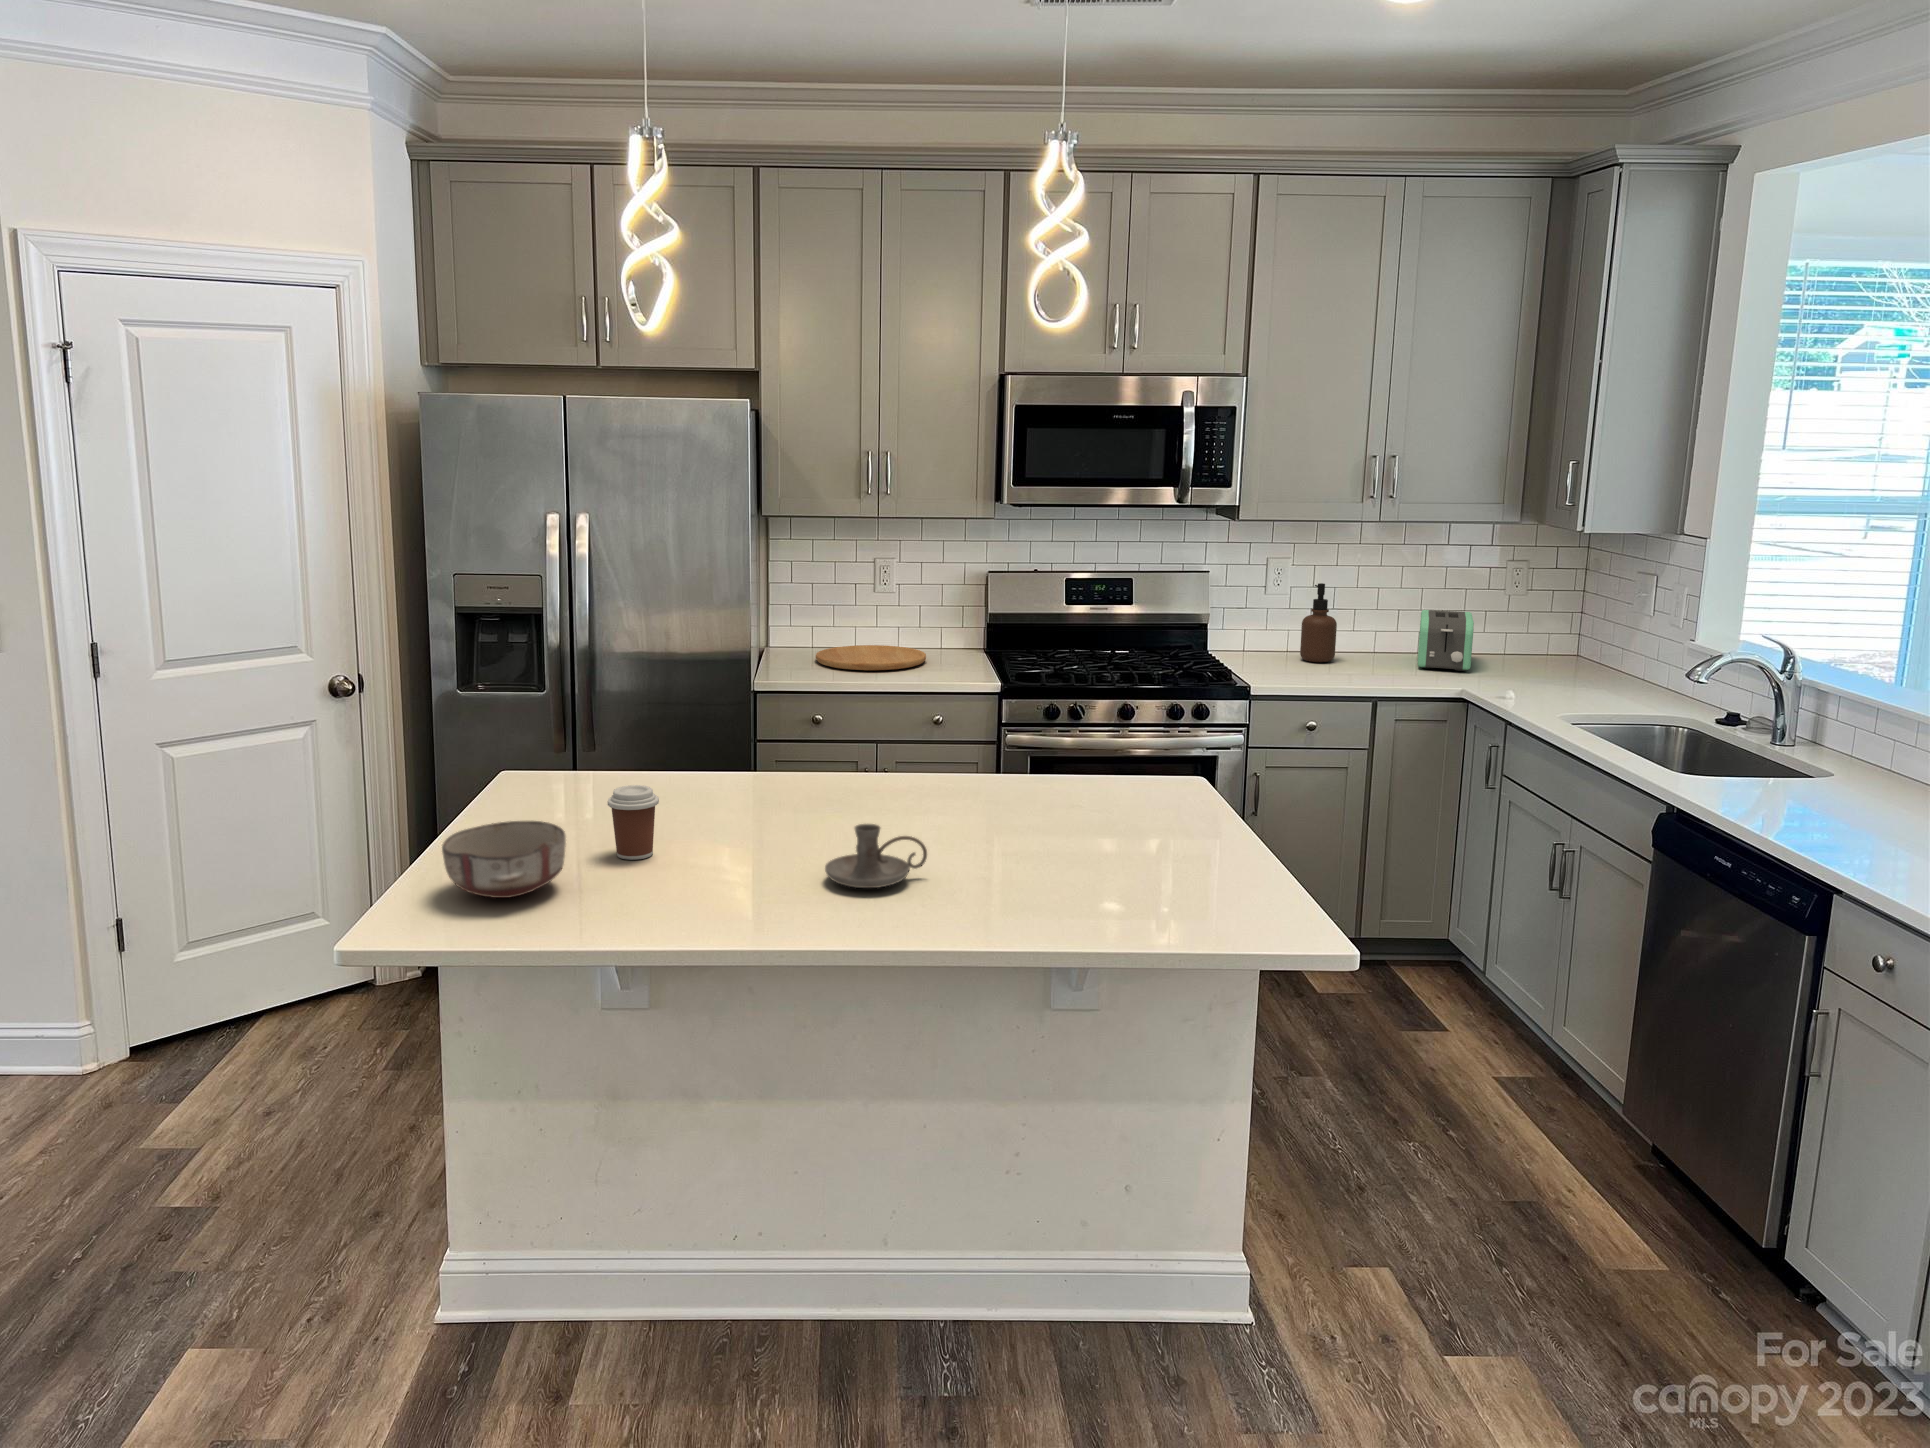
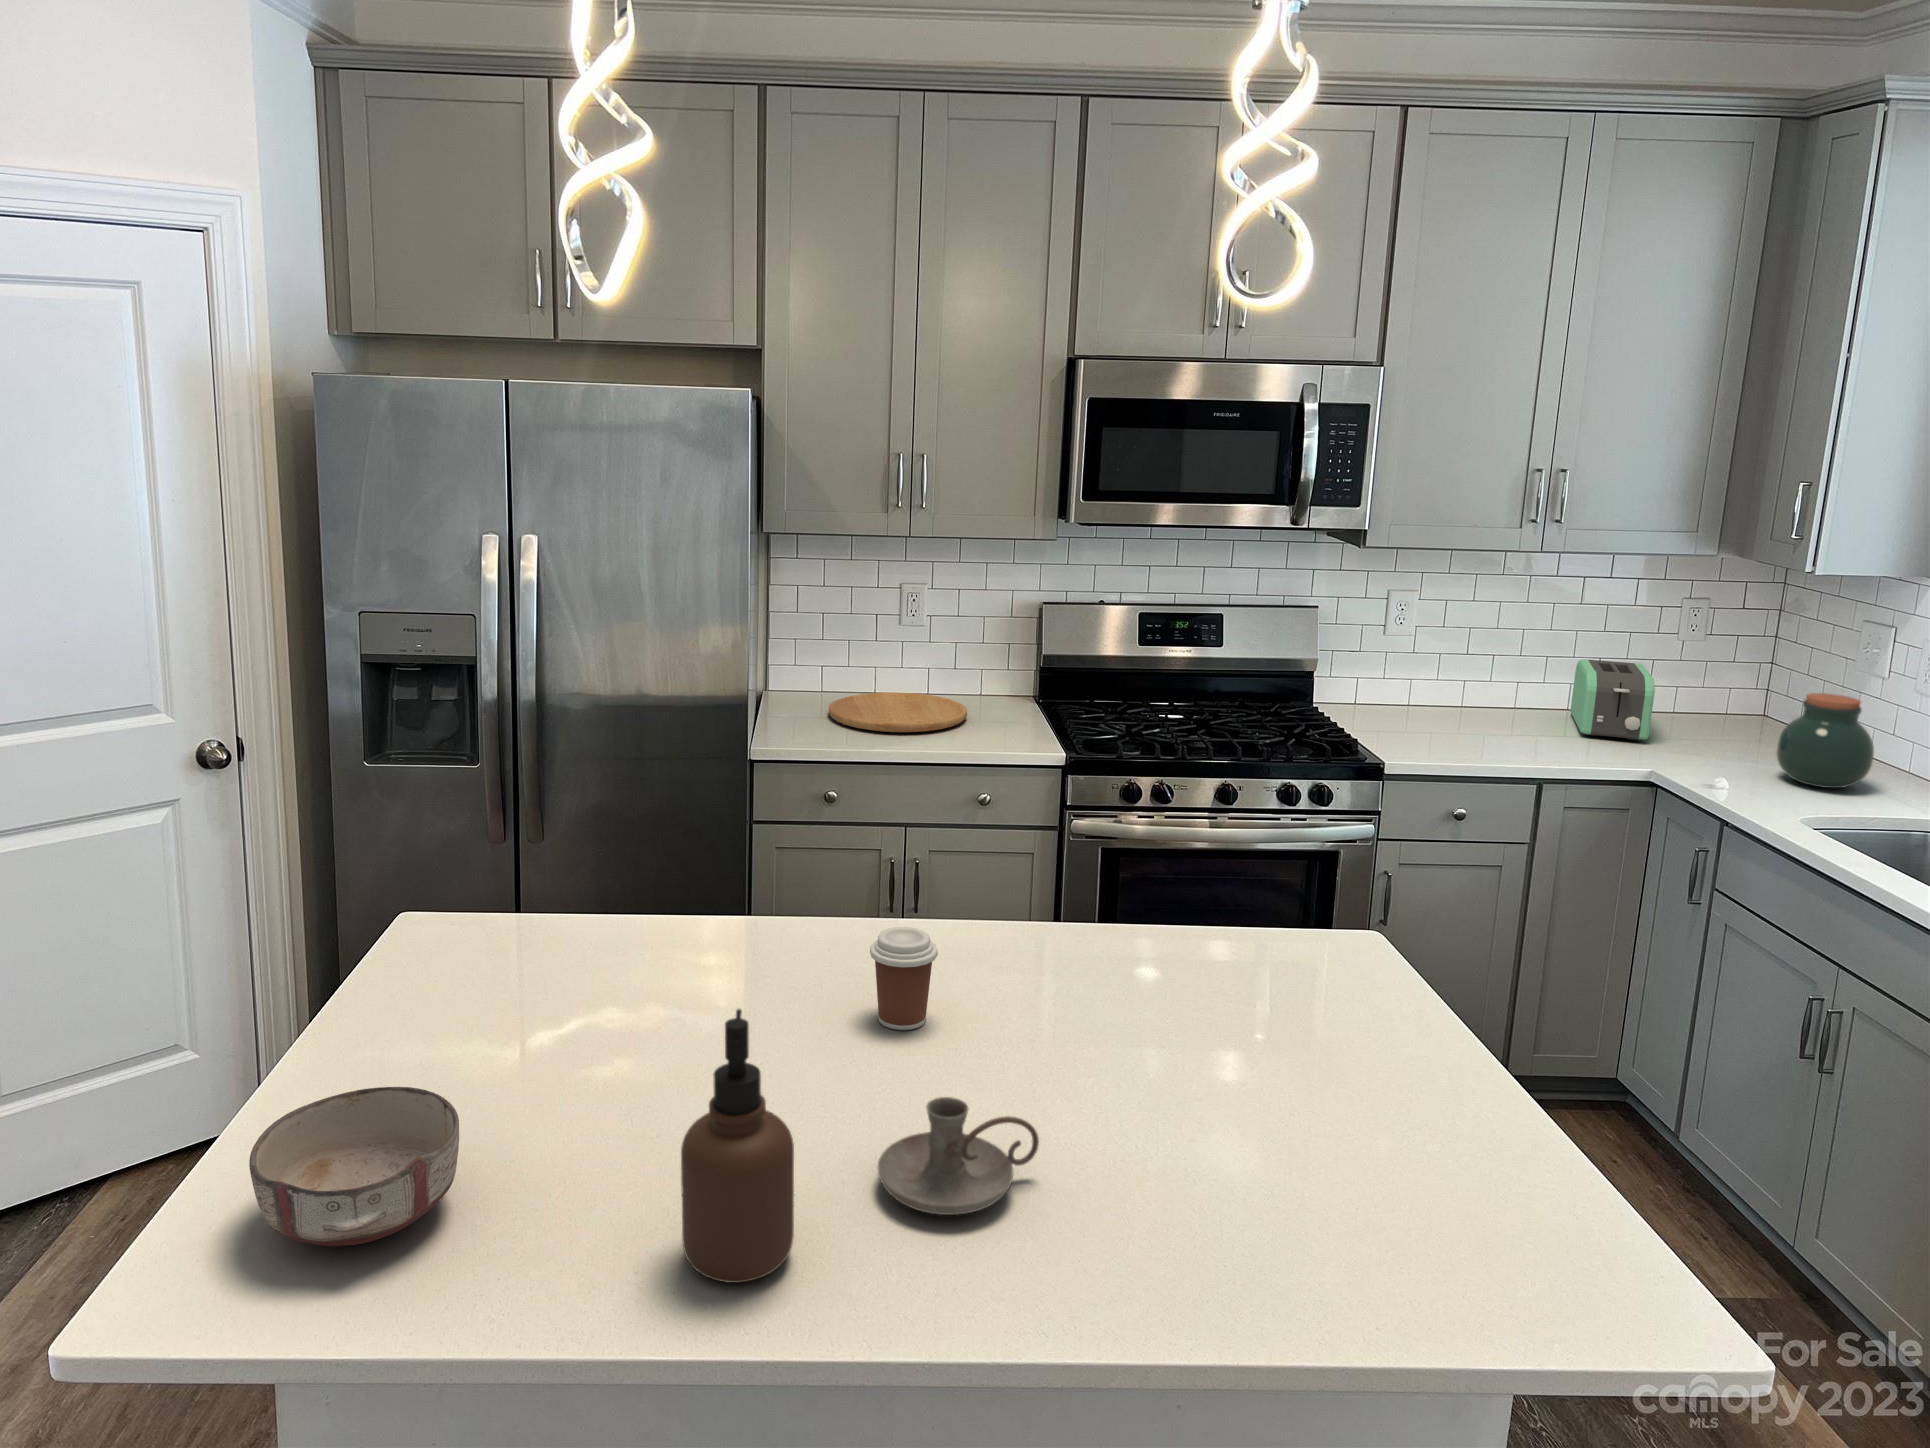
soap dispenser: present [1300,583,1337,662] -> present [681,1009,794,1283]
jar: none [1559,625,1629,698] -> present [1776,693,1874,788]
coffee cup: present [607,785,659,860] -> present [870,927,938,1030]

